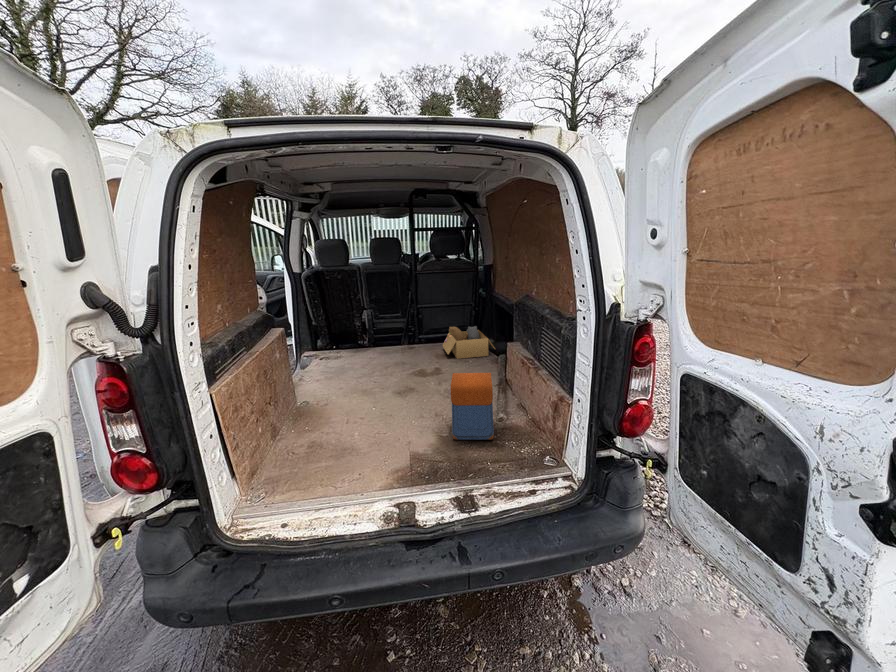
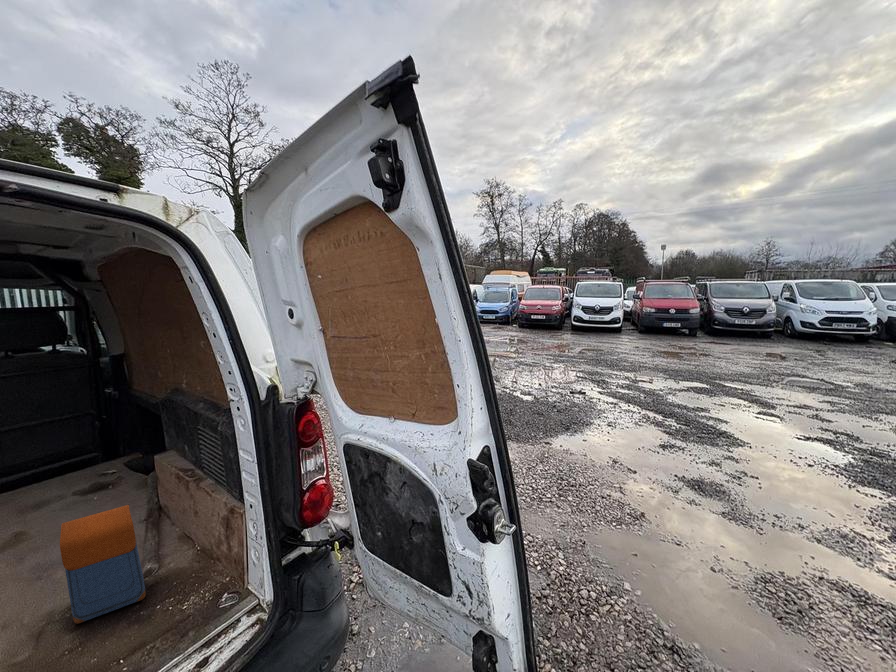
cardboard box: present [443,326,495,359] -> none [41,444,139,500]

